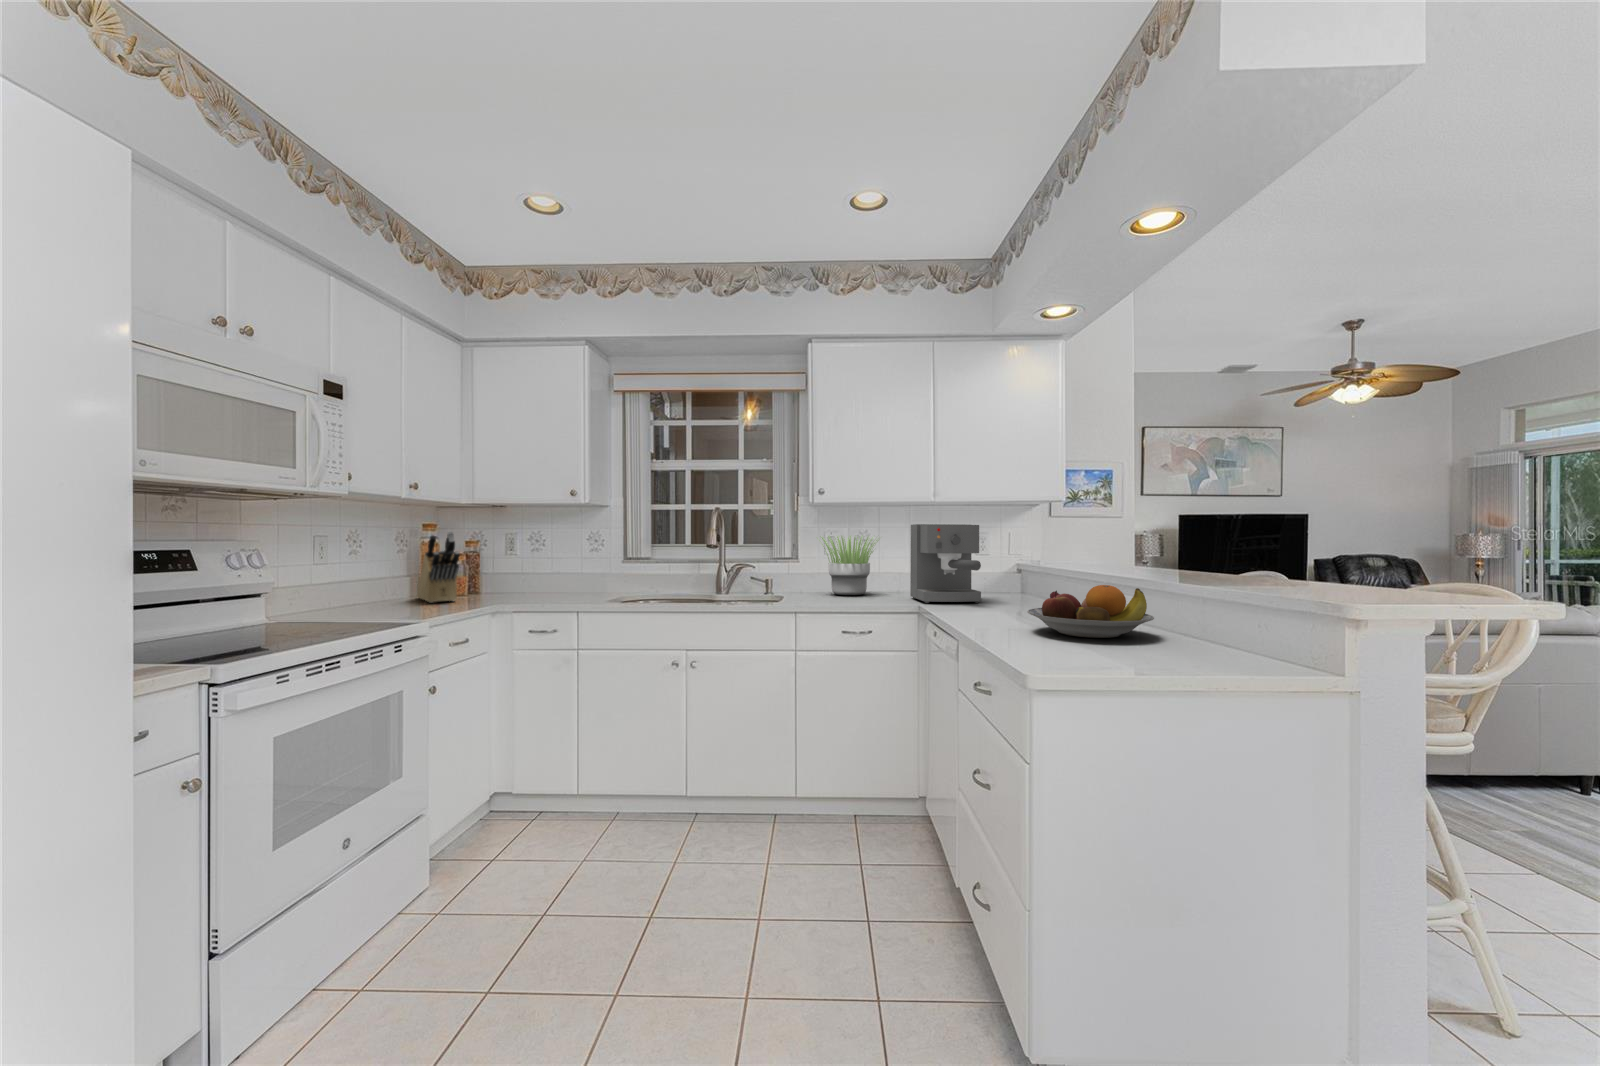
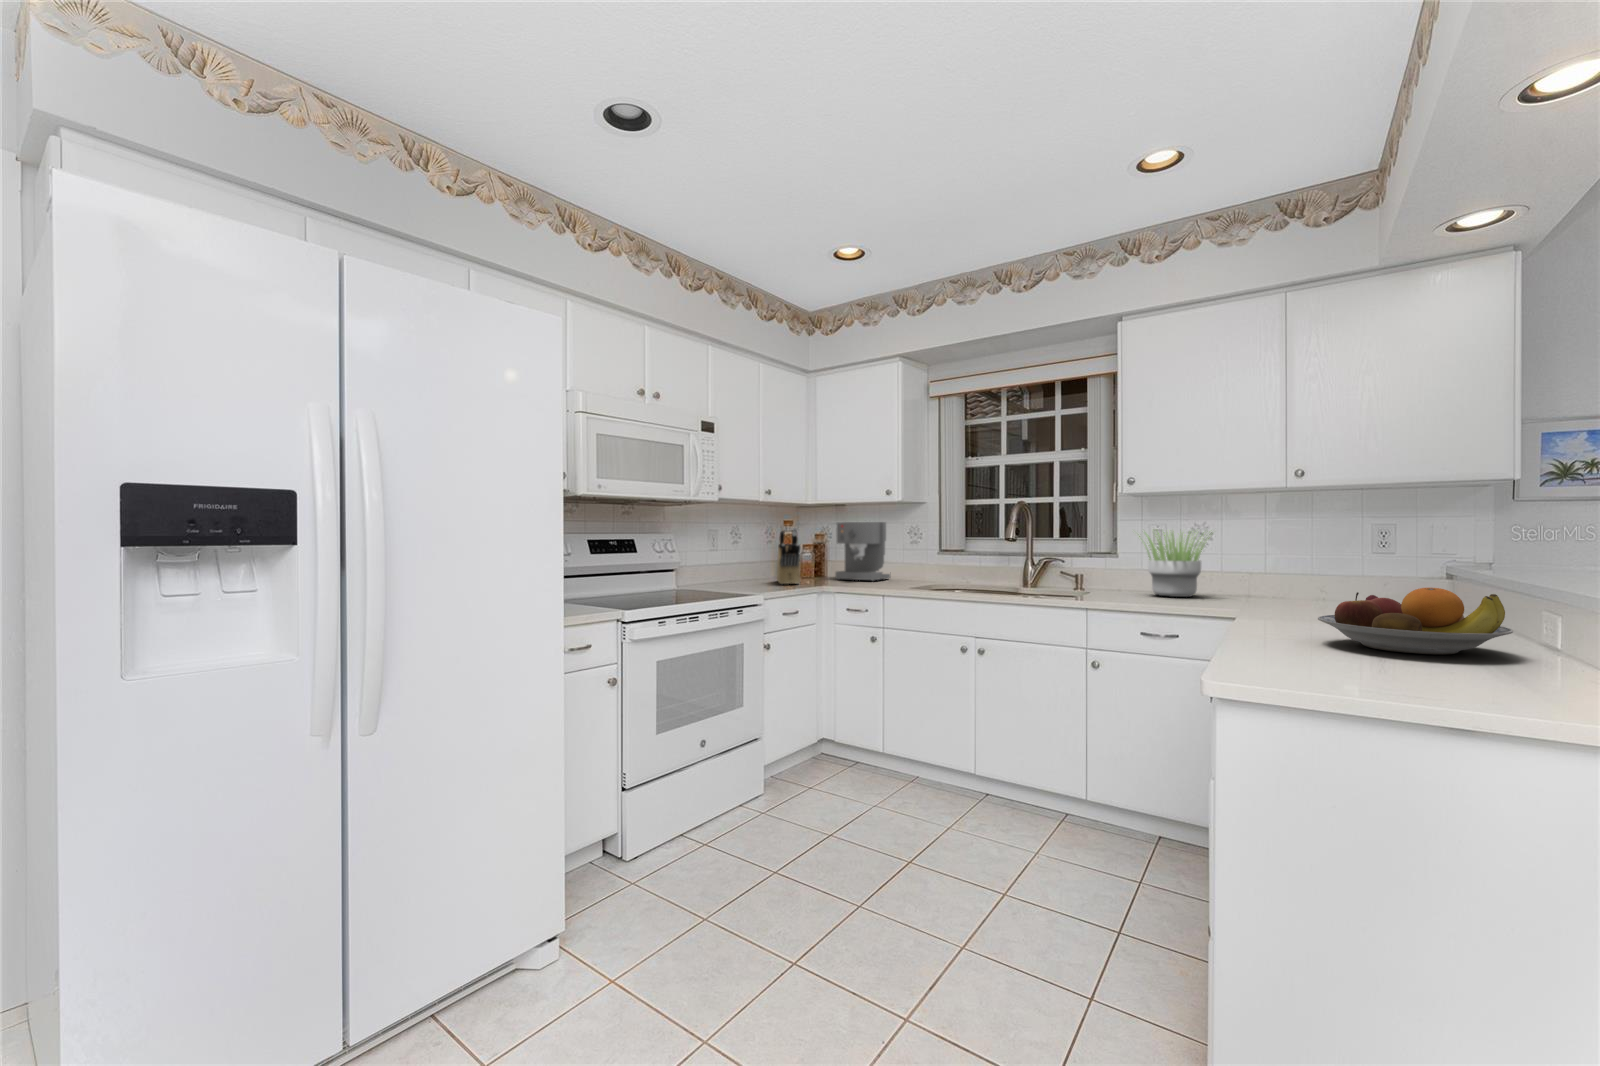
coffee maker: present [910,524,981,603] -> present [835,522,890,581]

